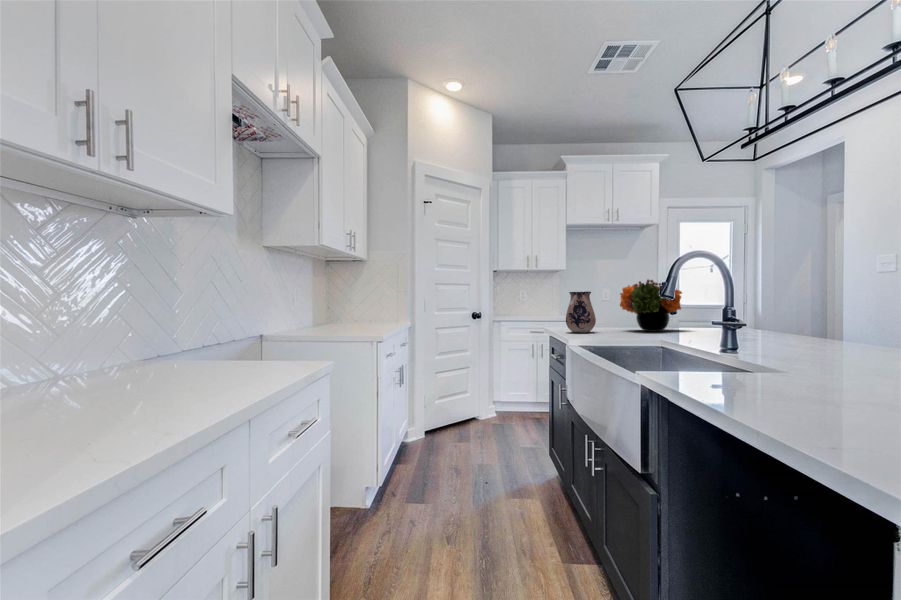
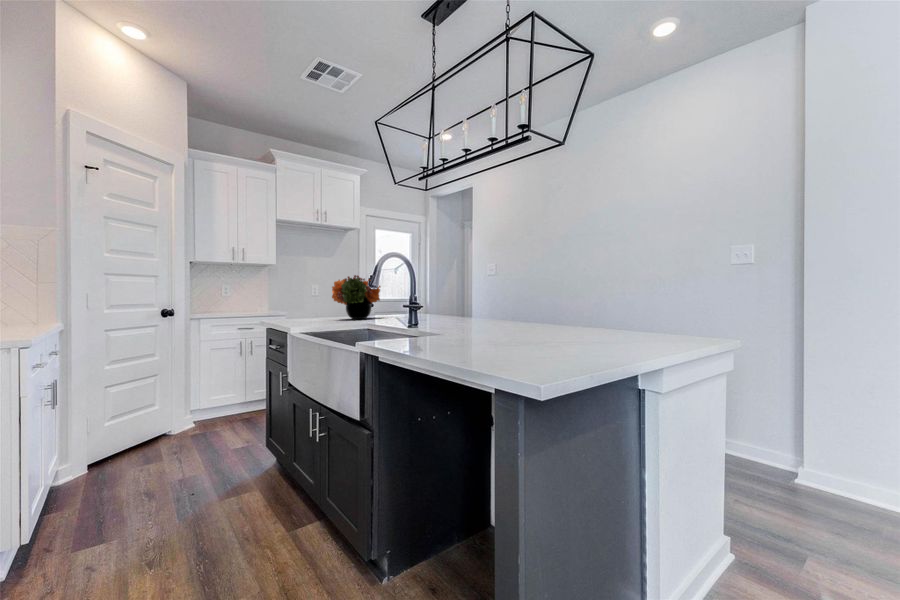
ceramic pitcher: present [566,291,596,333] -> none [282,284,311,323]

